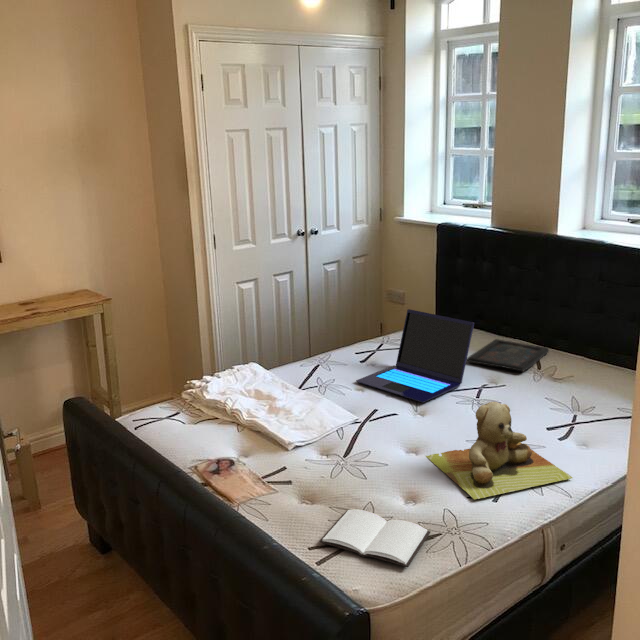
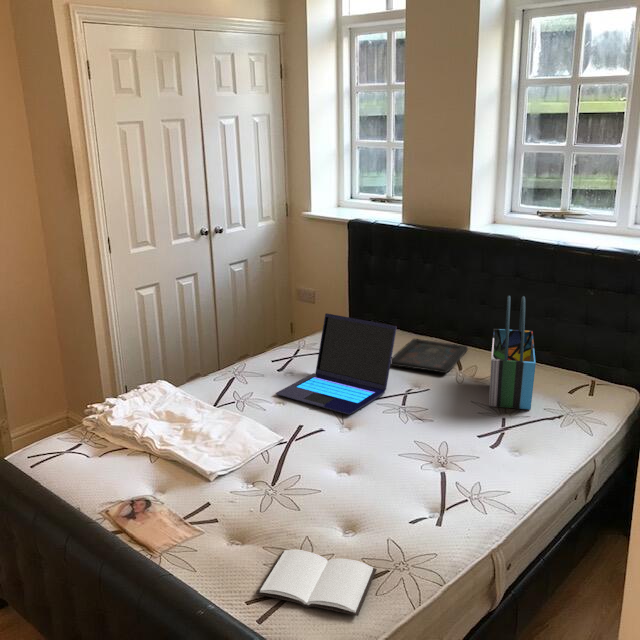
tote bag: none [562,296,612,408] -> present [489,296,536,409]
teddy bear: present [426,402,572,499] -> none [359,417,514,525]

